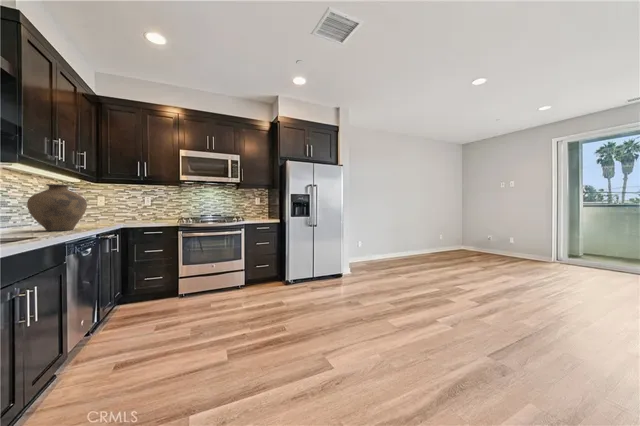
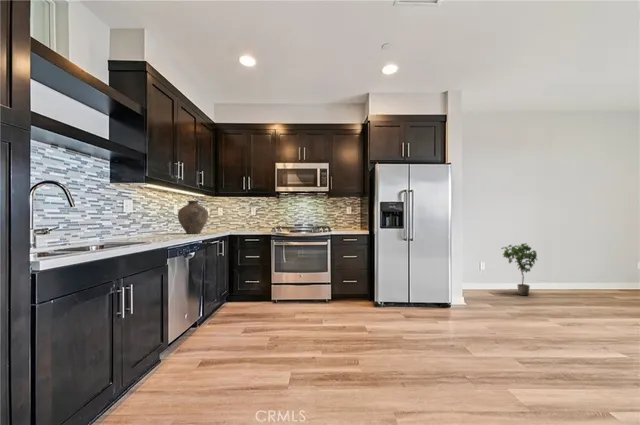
potted plant: none [363,225,387,260] -> present [502,243,537,296]

